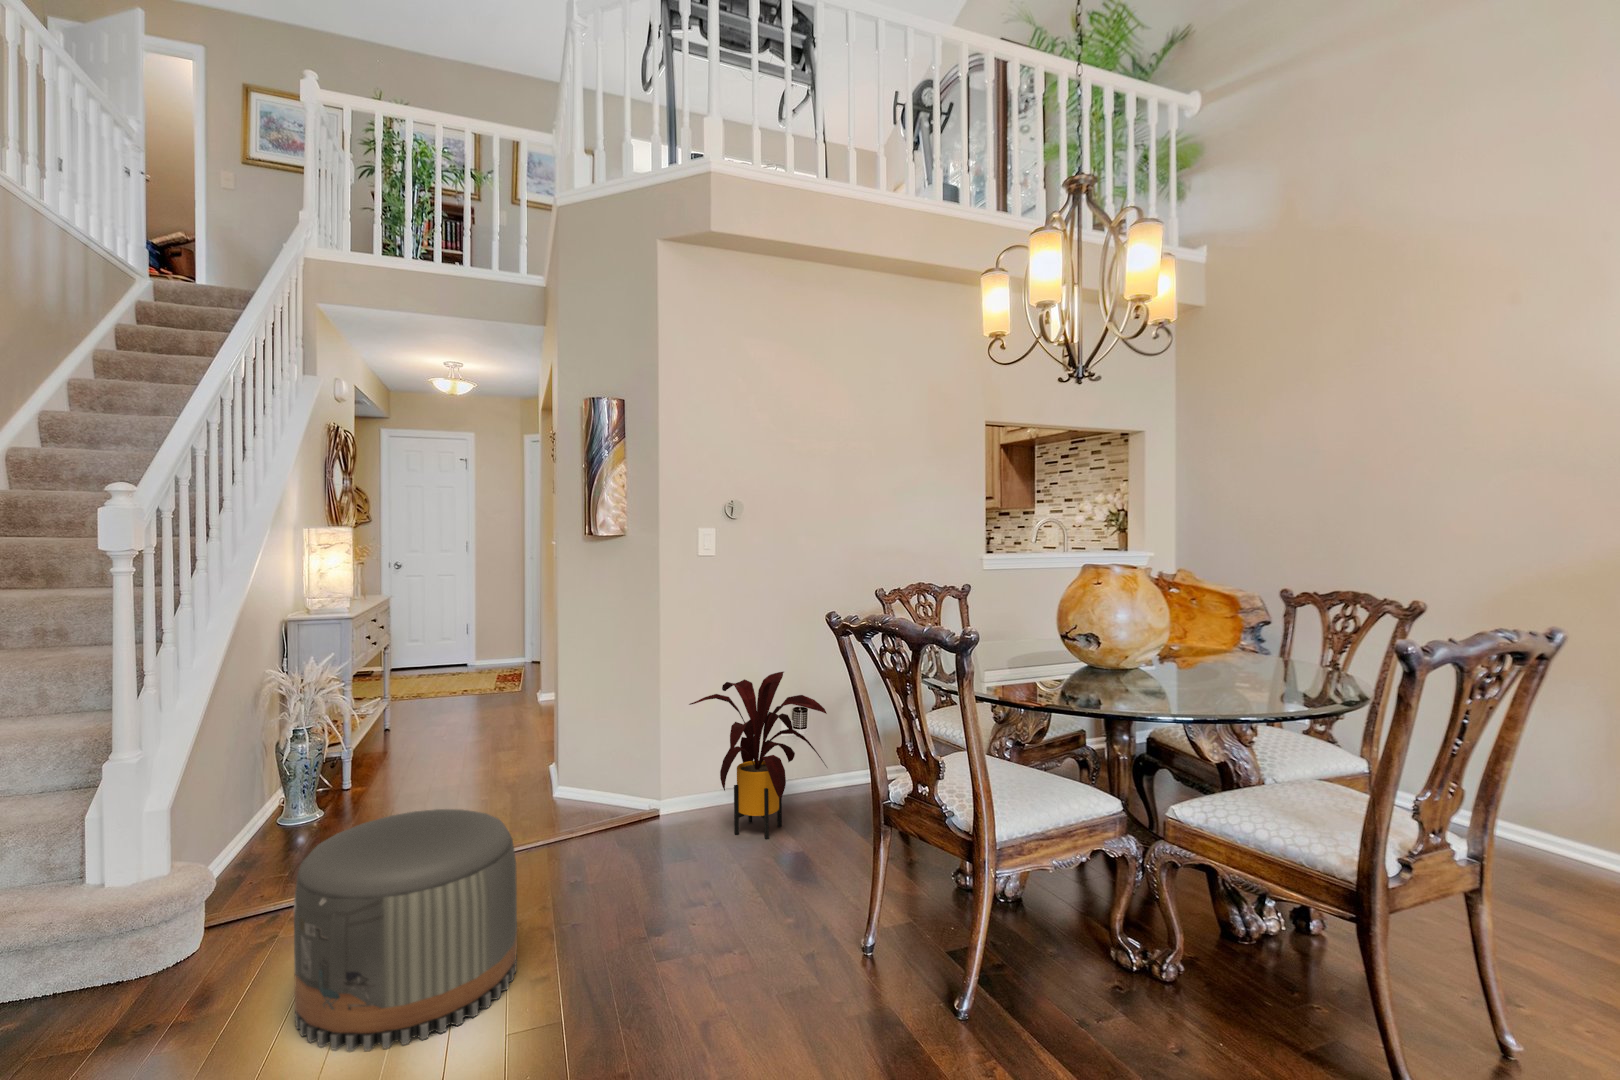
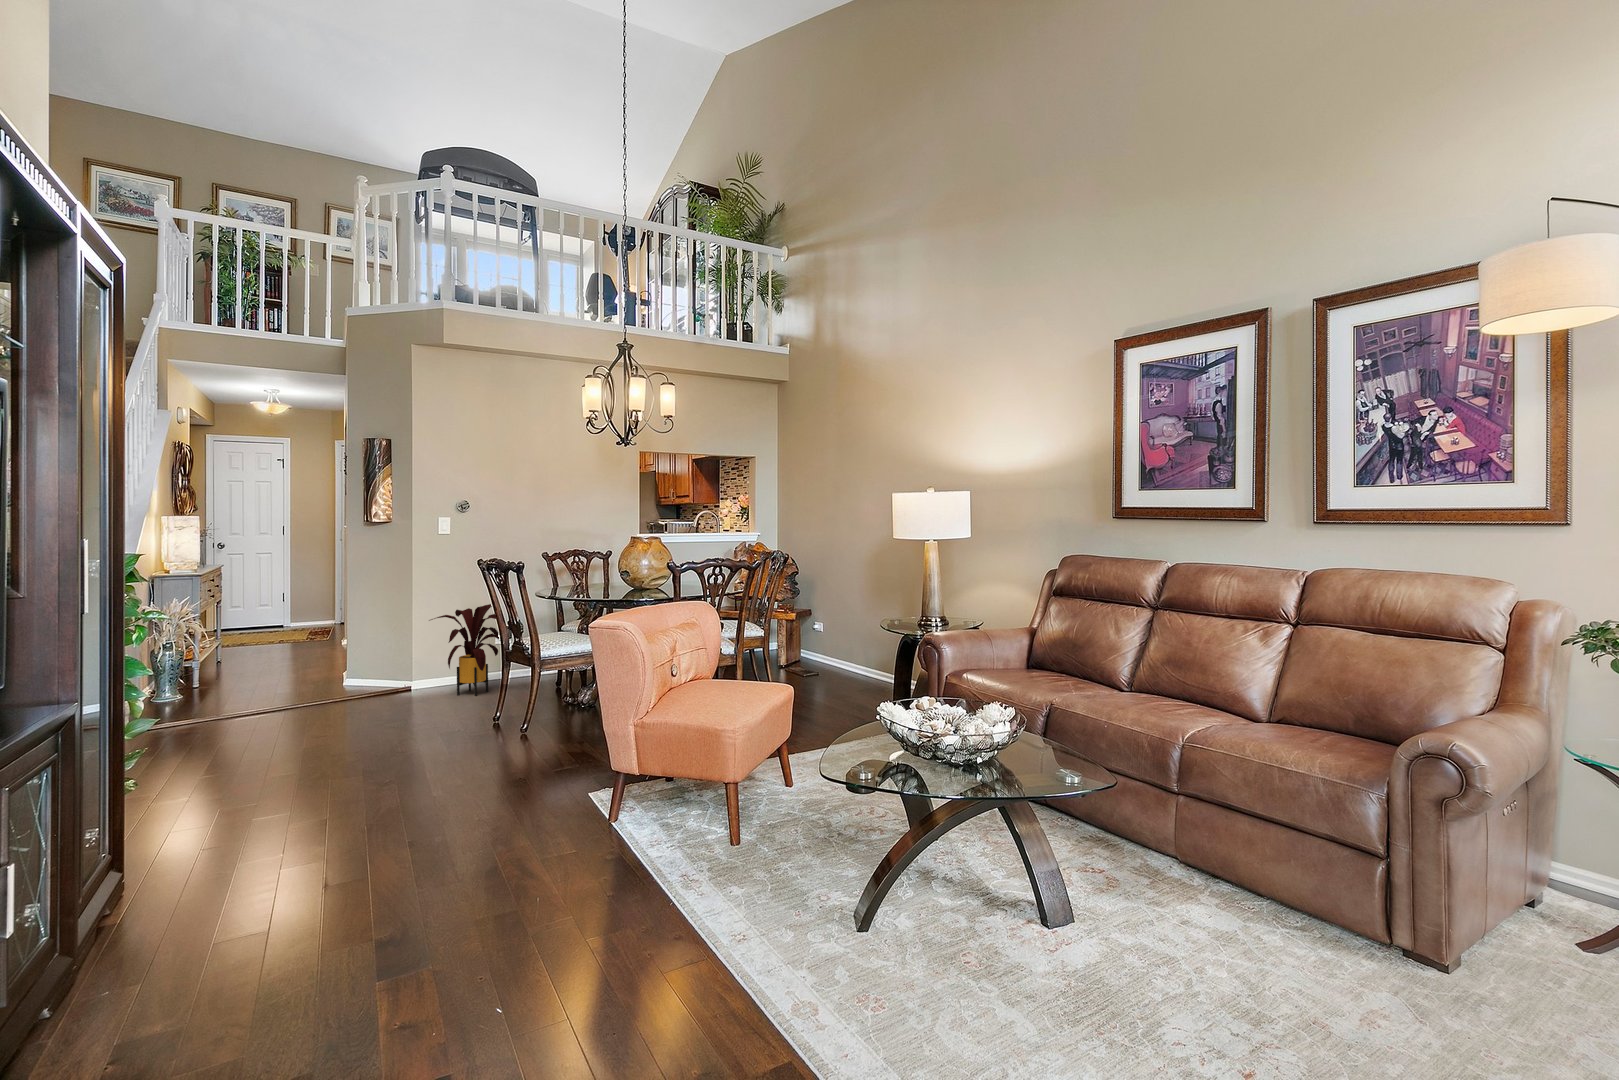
pouf: present [294,809,517,1051] -> none [187,663,312,761]

